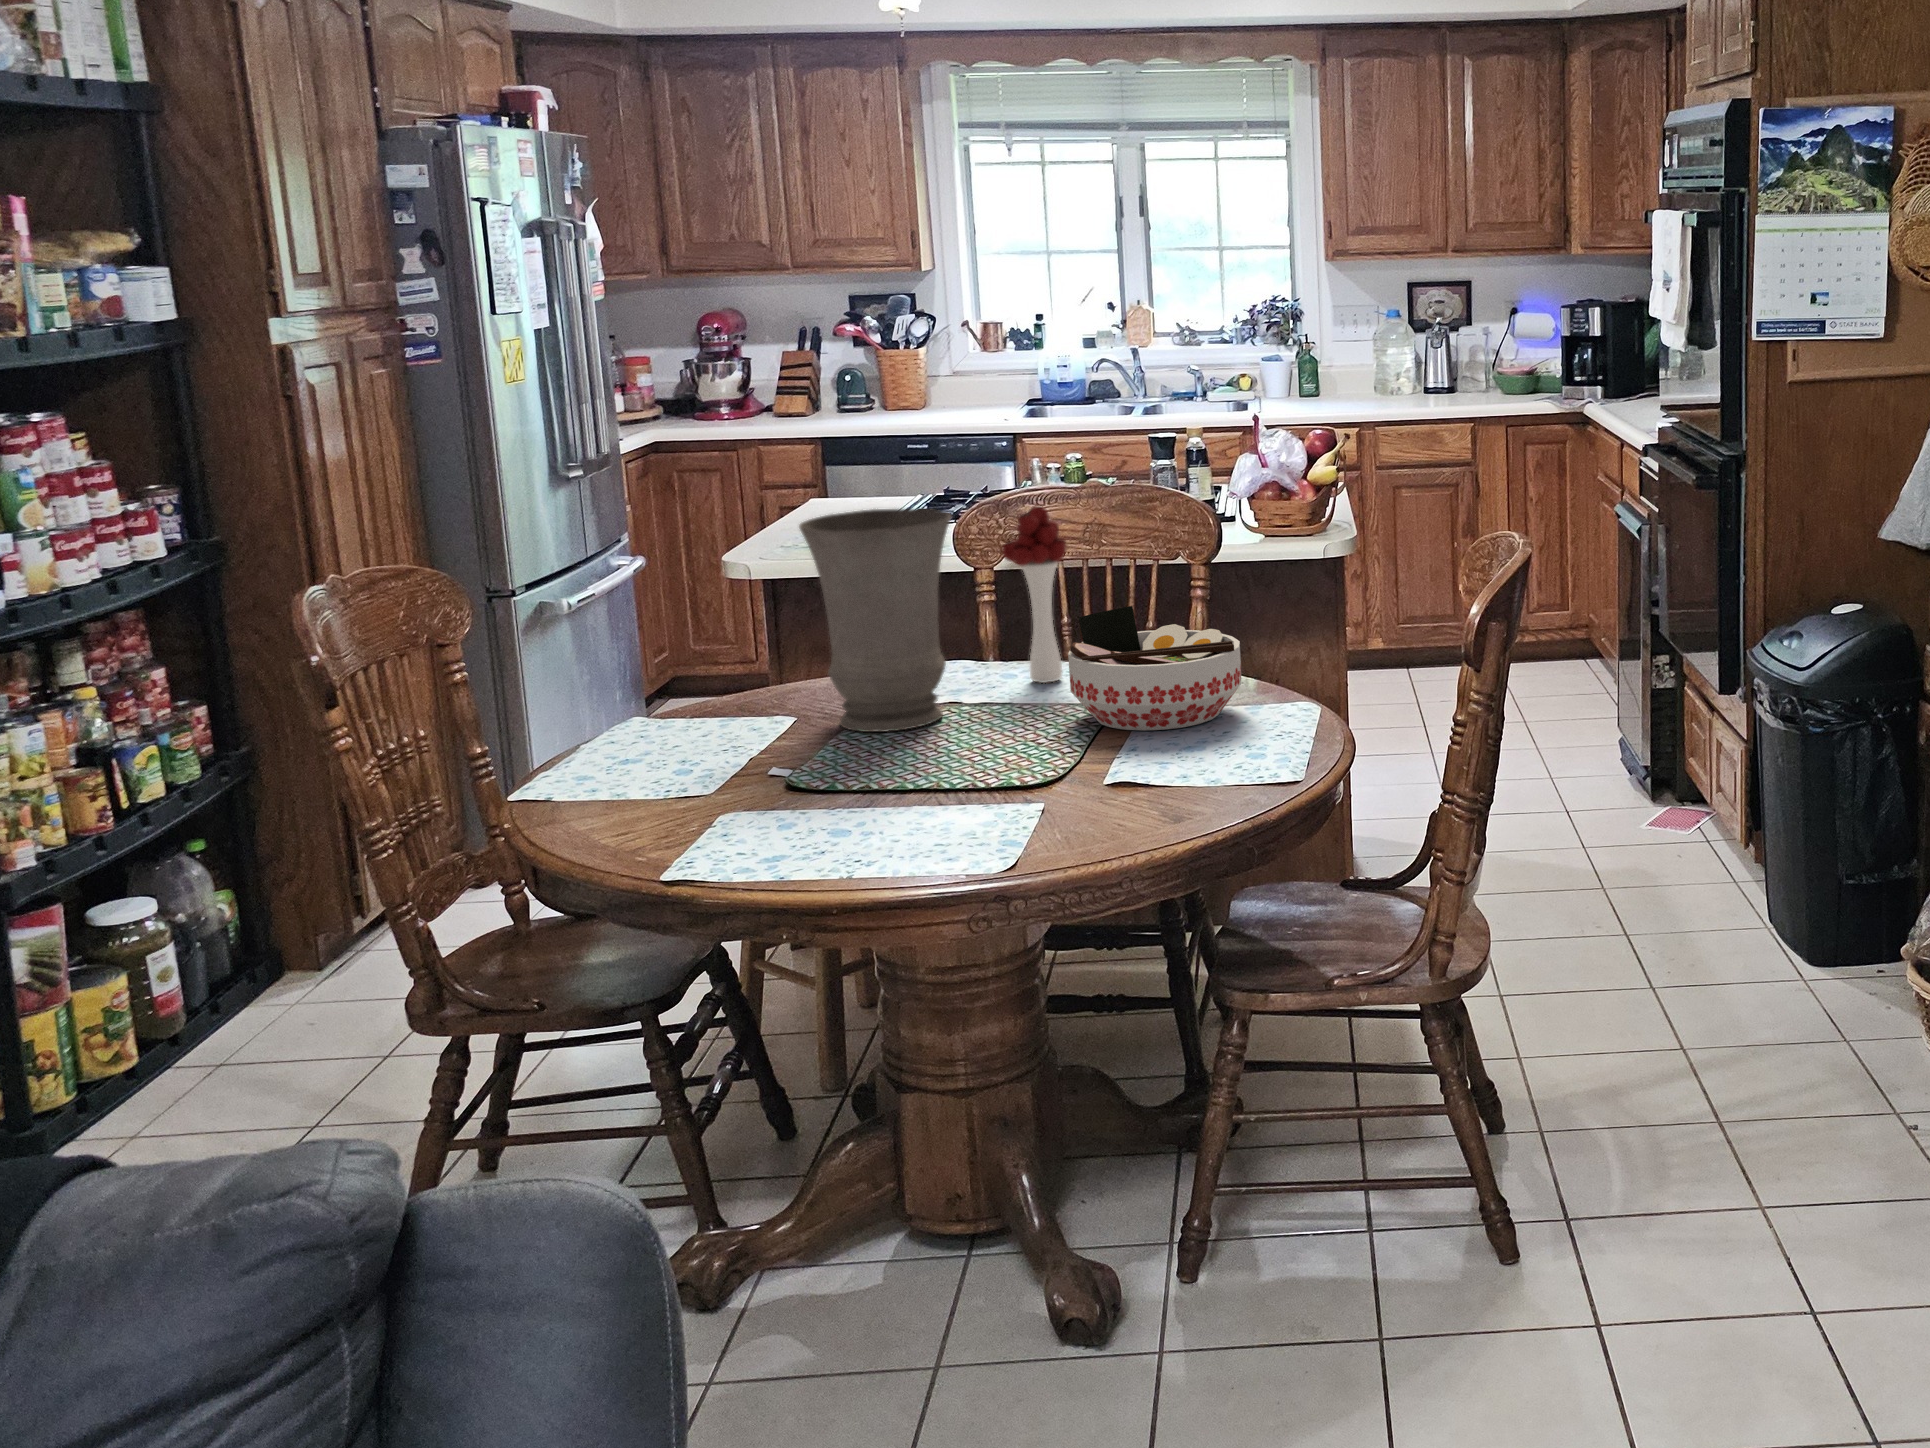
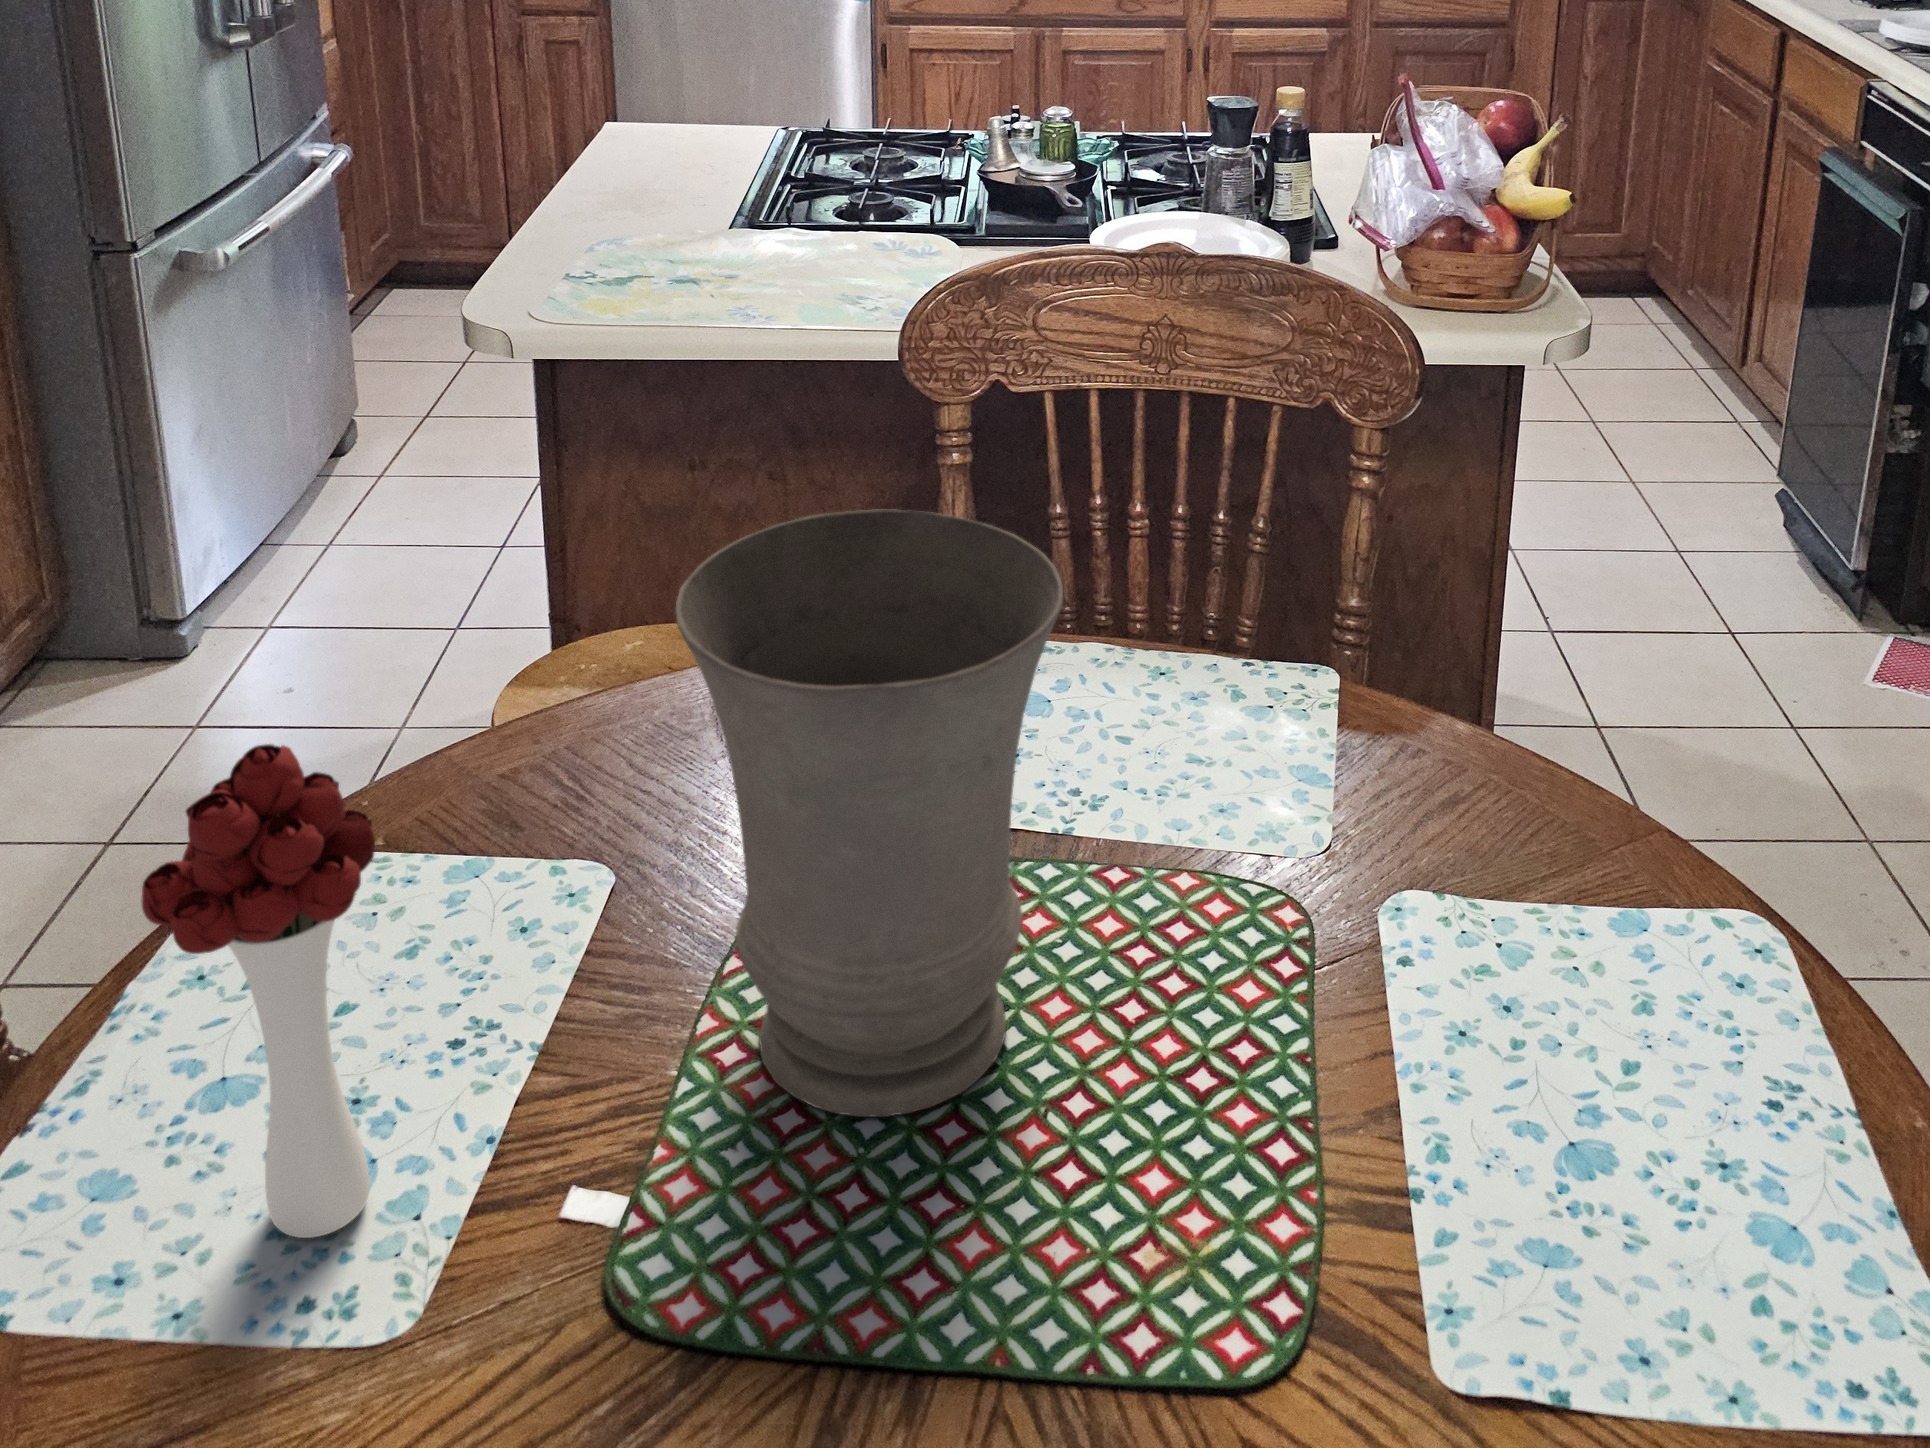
flower bouquet: present [1002,506,1066,683] -> present [141,744,375,1238]
bowl: present [1068,606,1241,730] -> none [1332,750,1781,1169]

